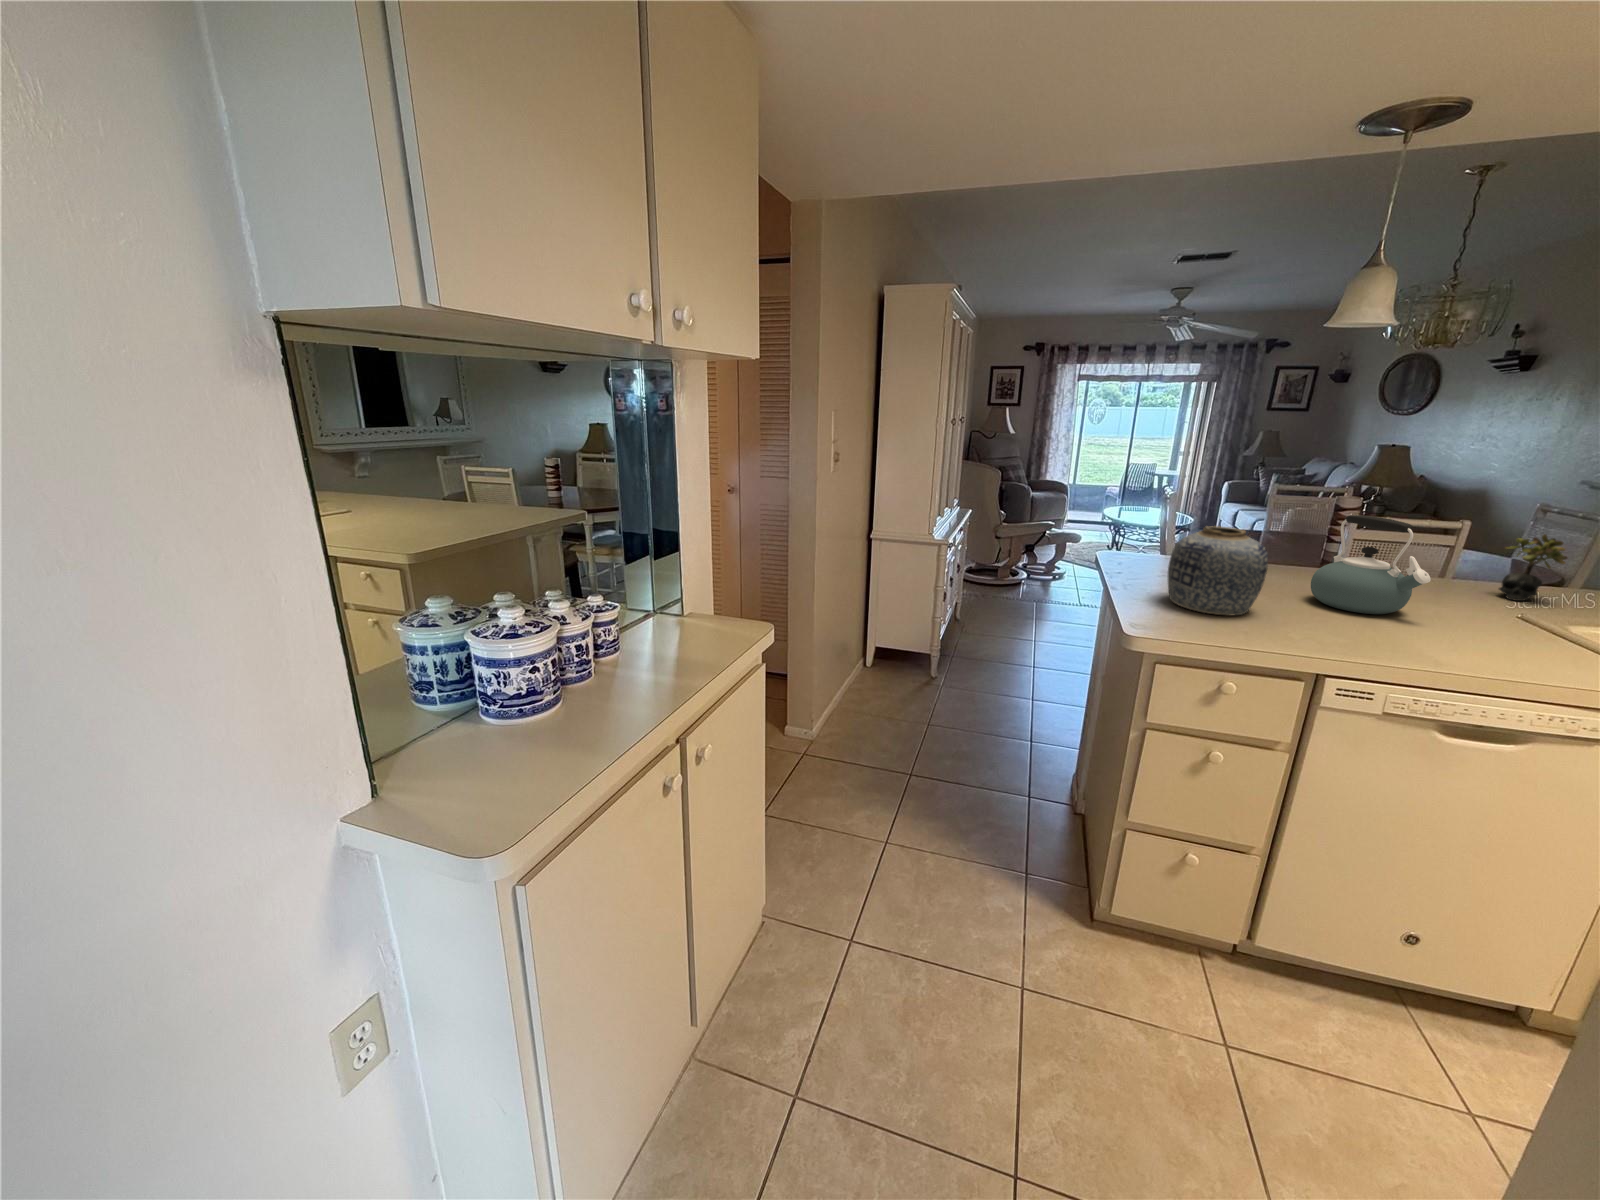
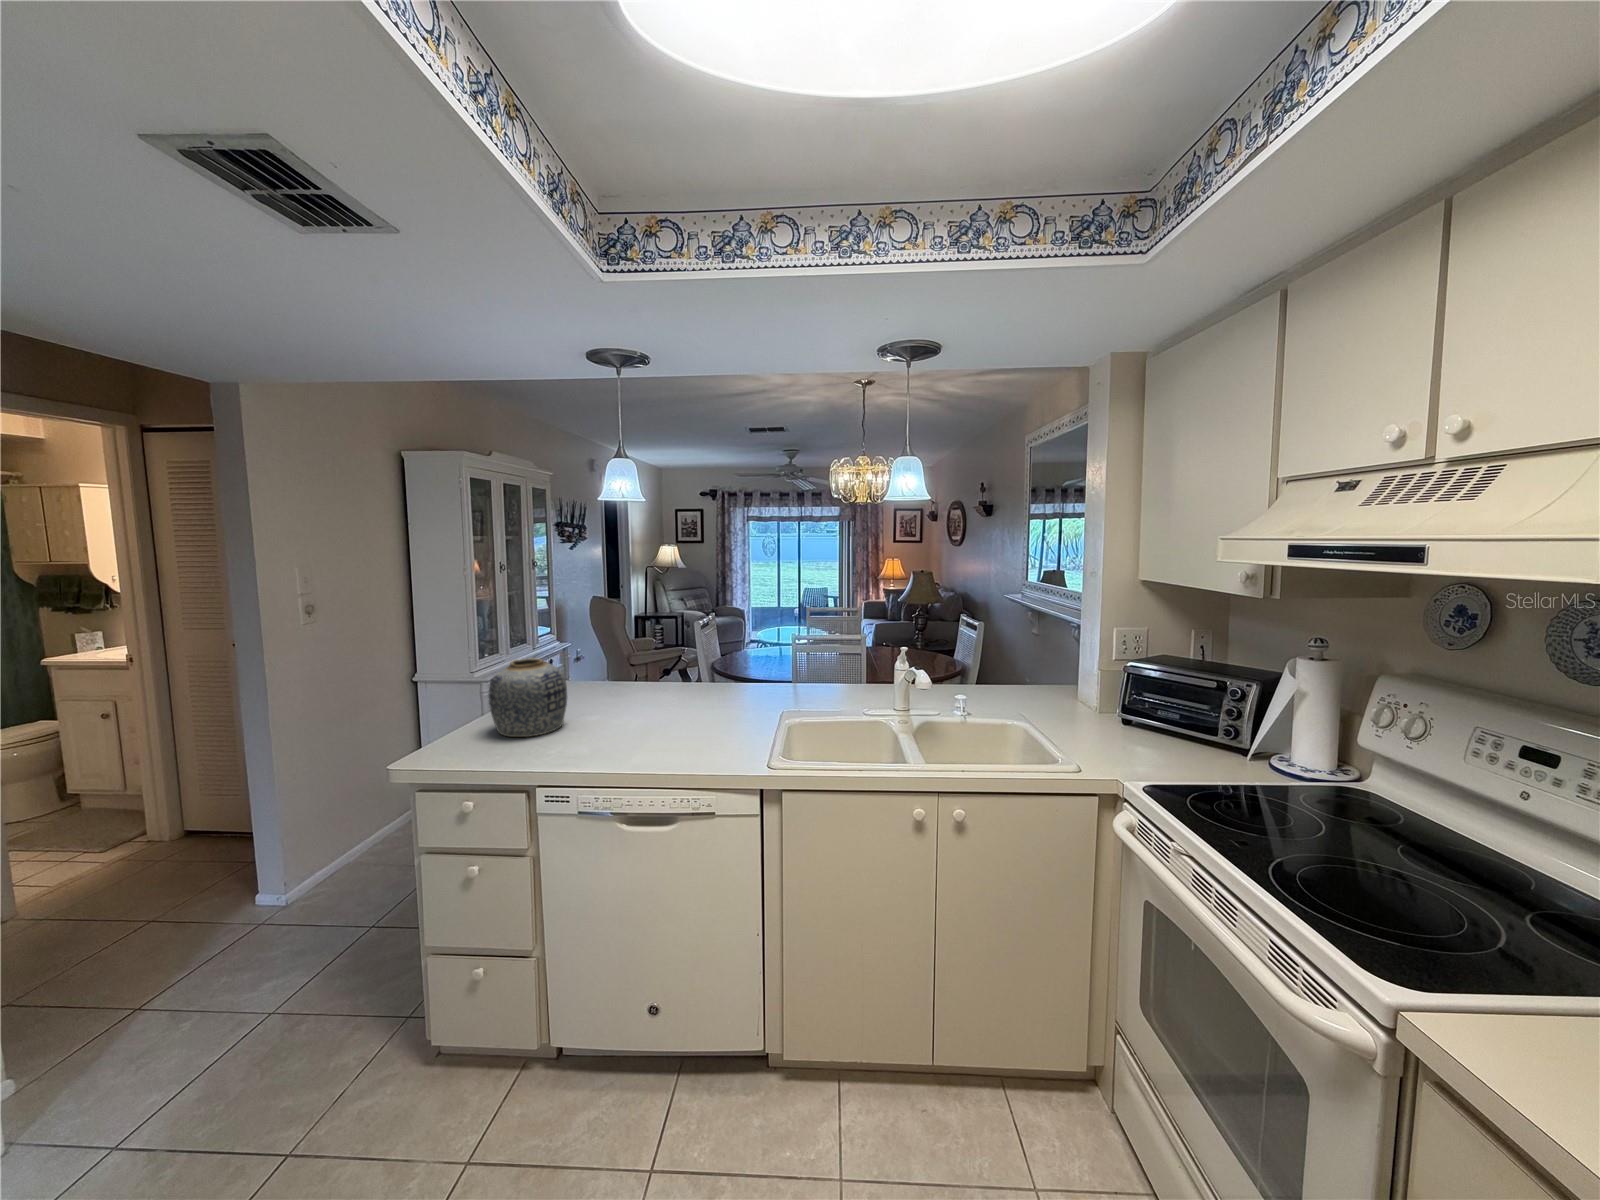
kettle: present [1311,515,1431,614] -> none [631,640,696,721]
succulent plant: present [1499,534,1567,601] -> none [799,643,831,696]

